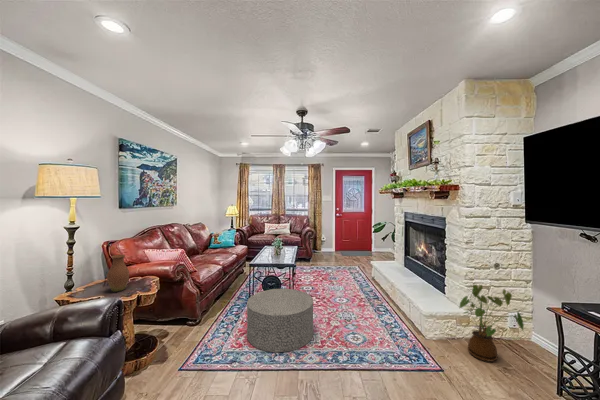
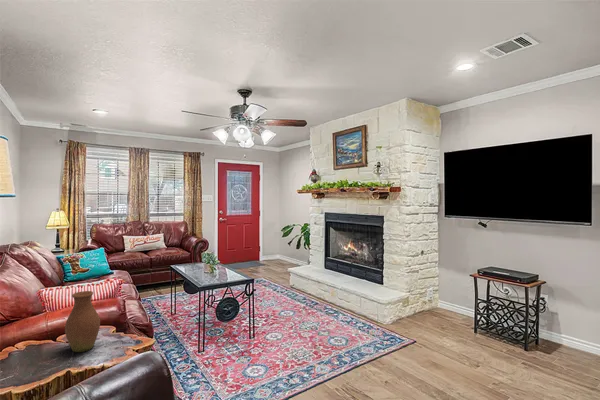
house plant: present [459,285,523,361] -> none [411,270,456,328]
ottoman: present [247,289,313,352] -> none [225,307,303,378]

